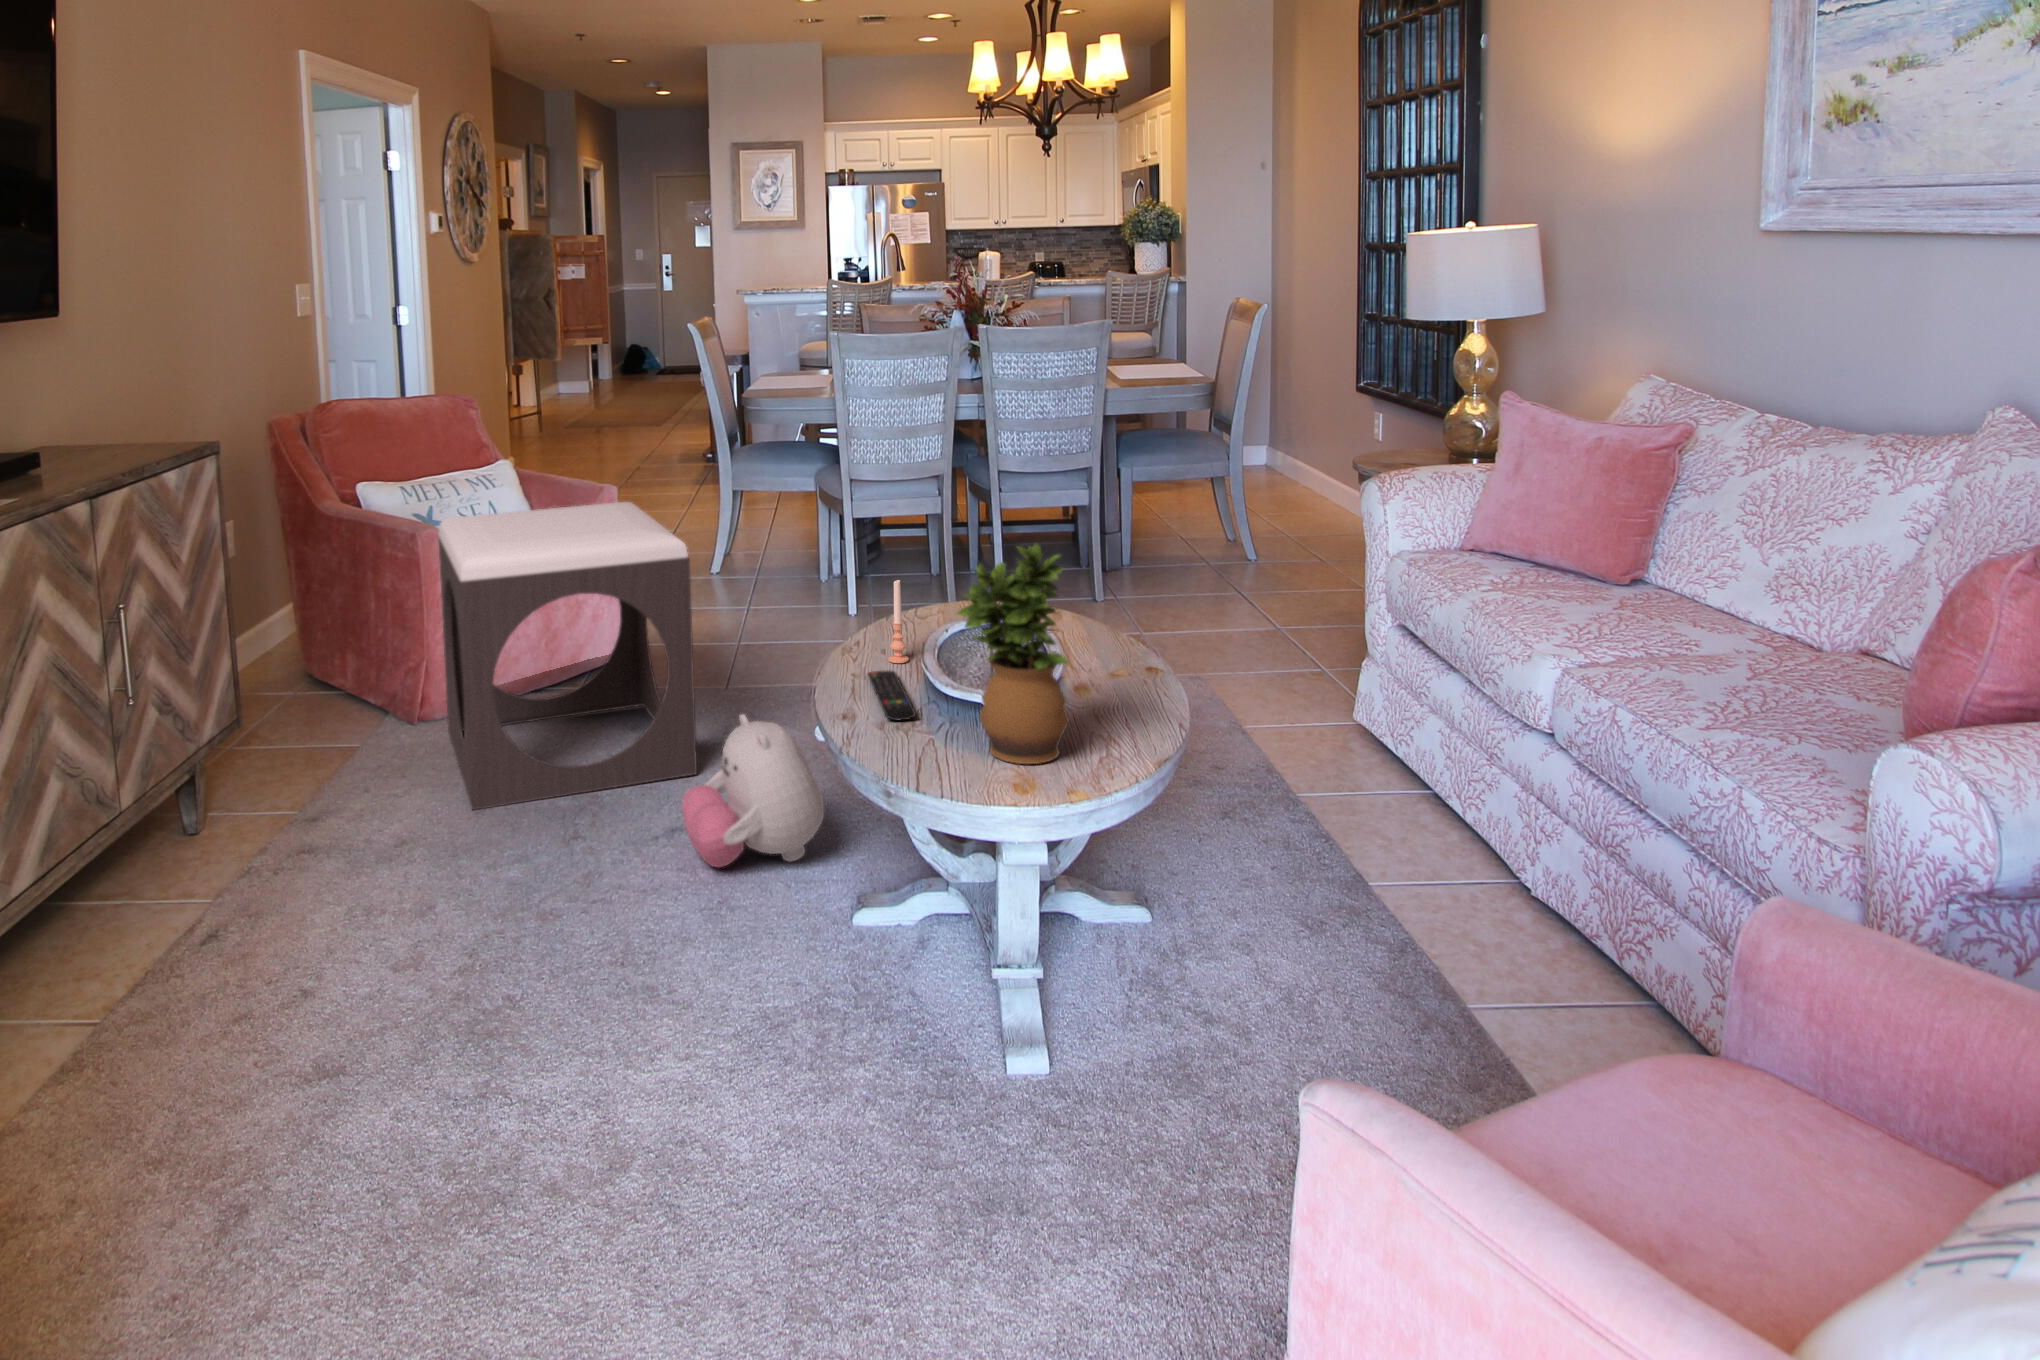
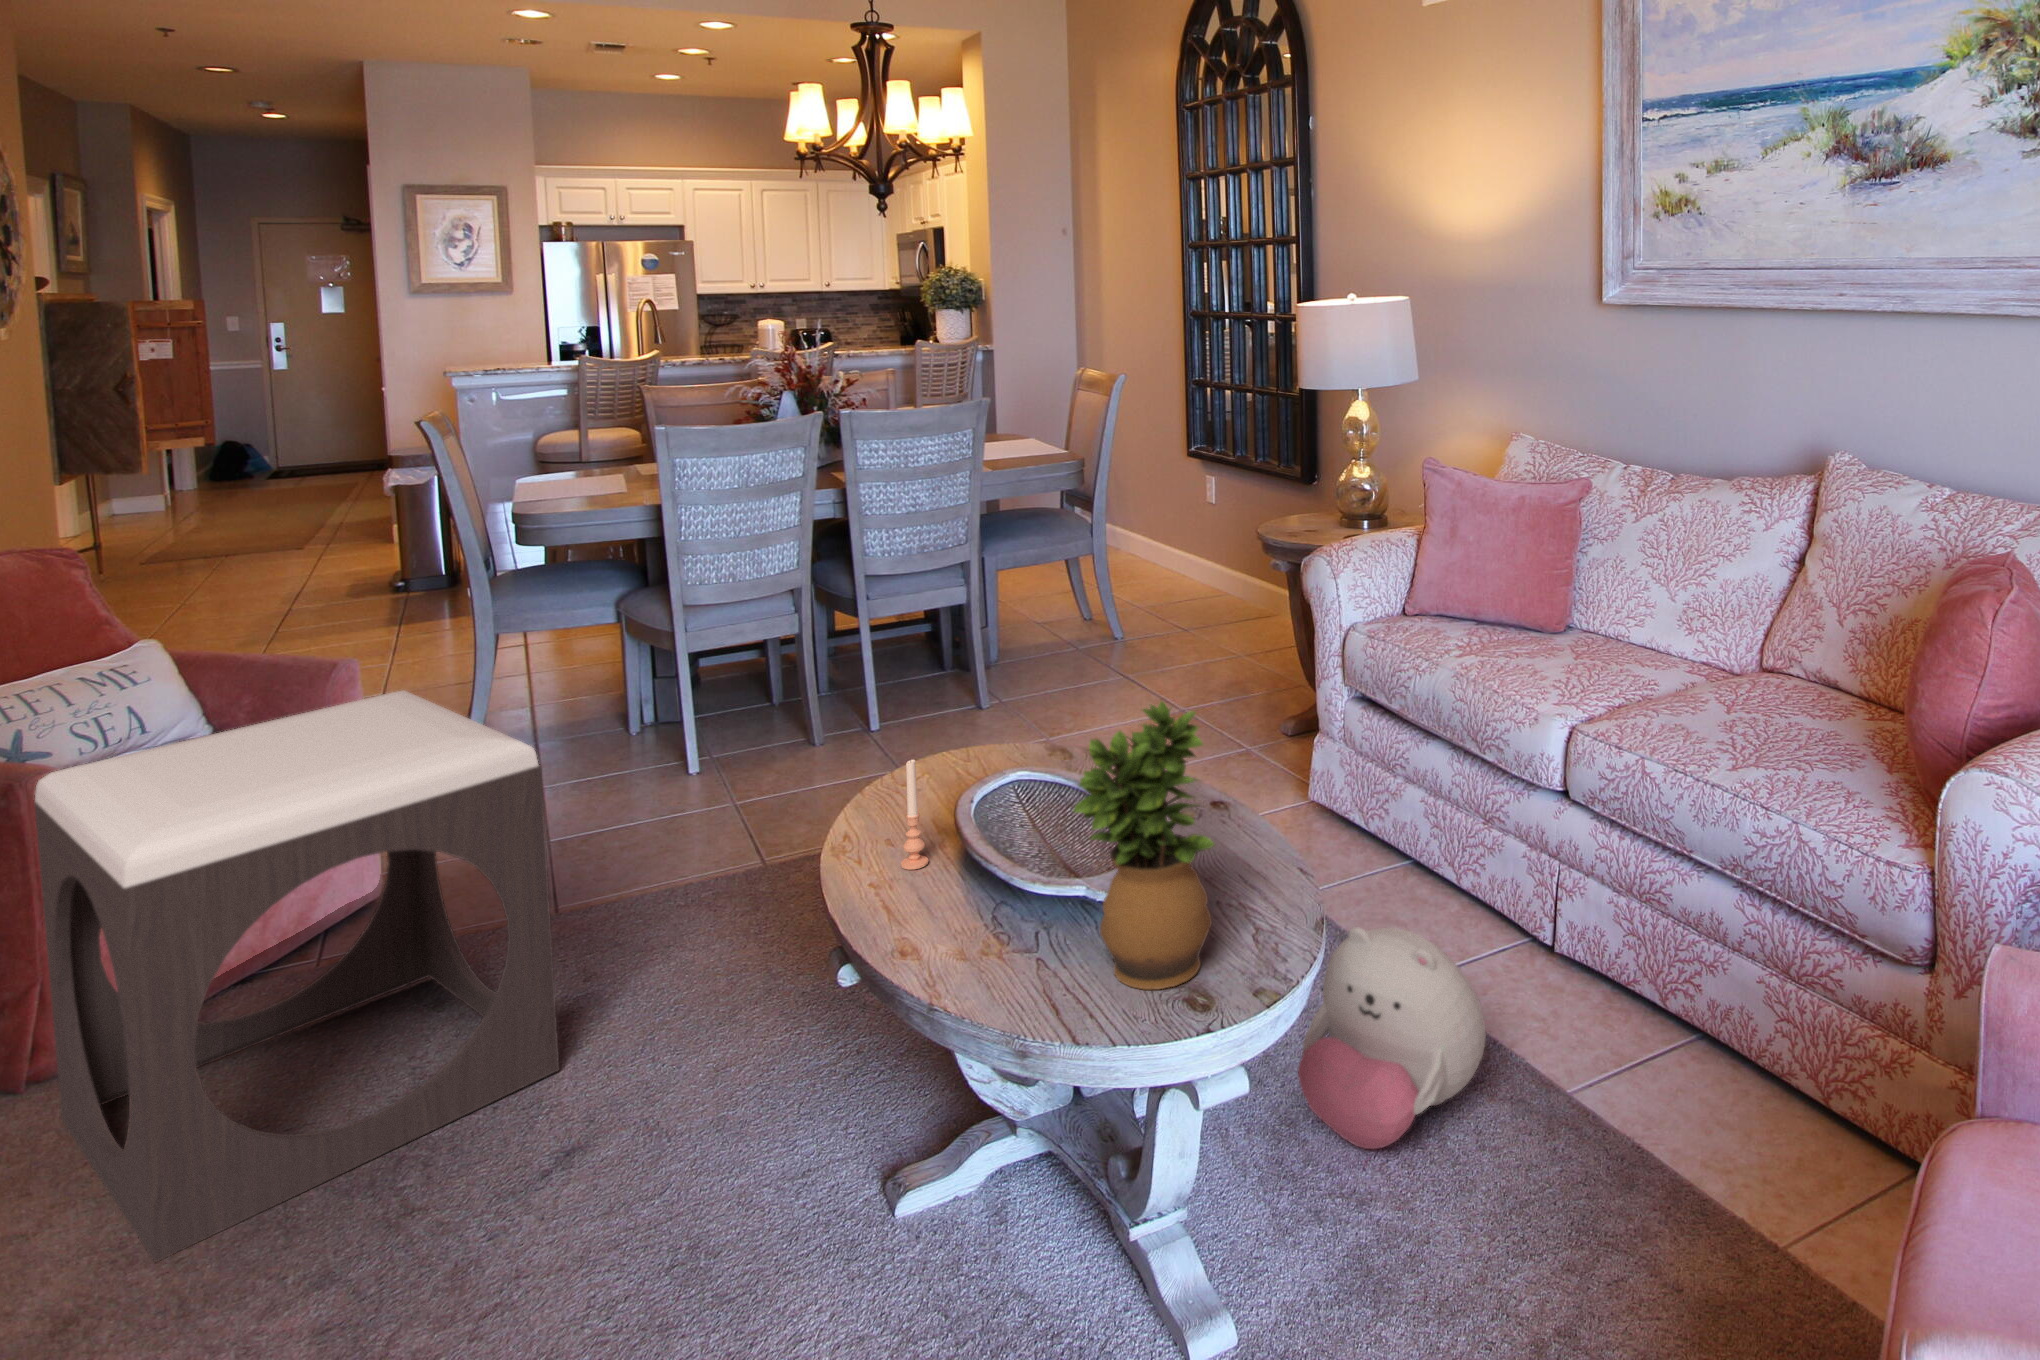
remote control: present [868,671,916,720] -> none [891,884,996,965]
plush toy: present [682,714,824,867] -> present [1298,927,1486,1149]

